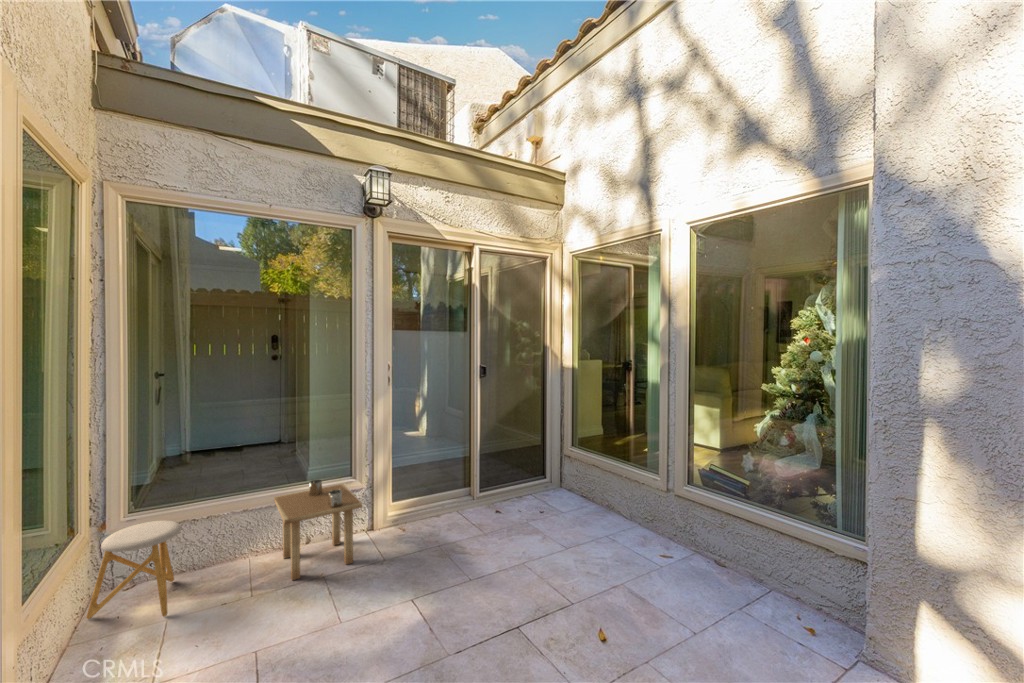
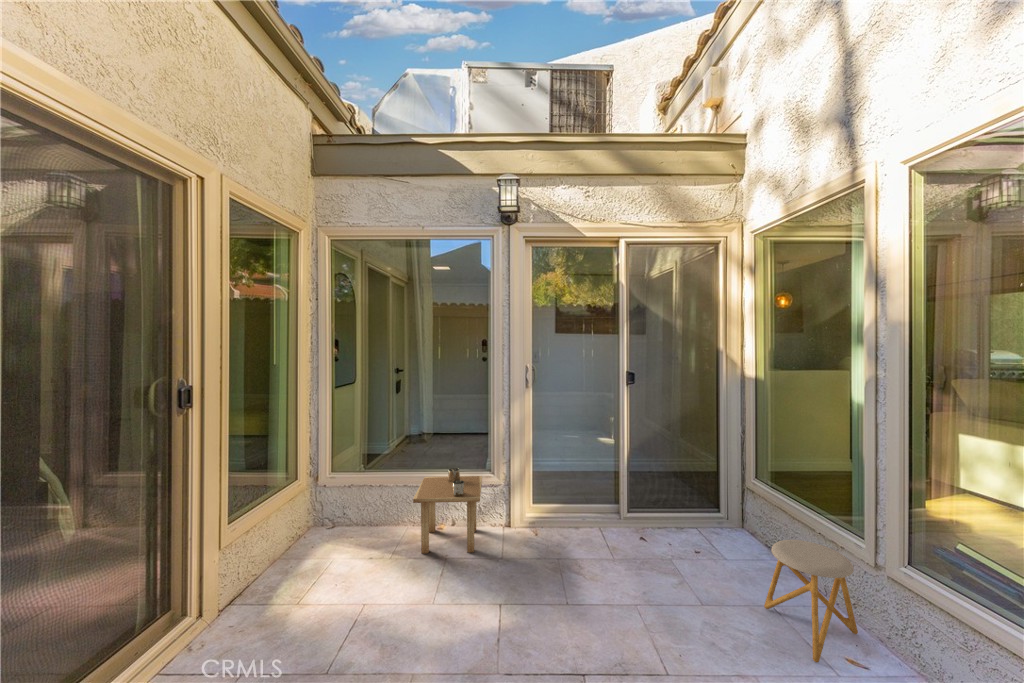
stool: present [86,521,181,619] -> present [764,540,858,662]

